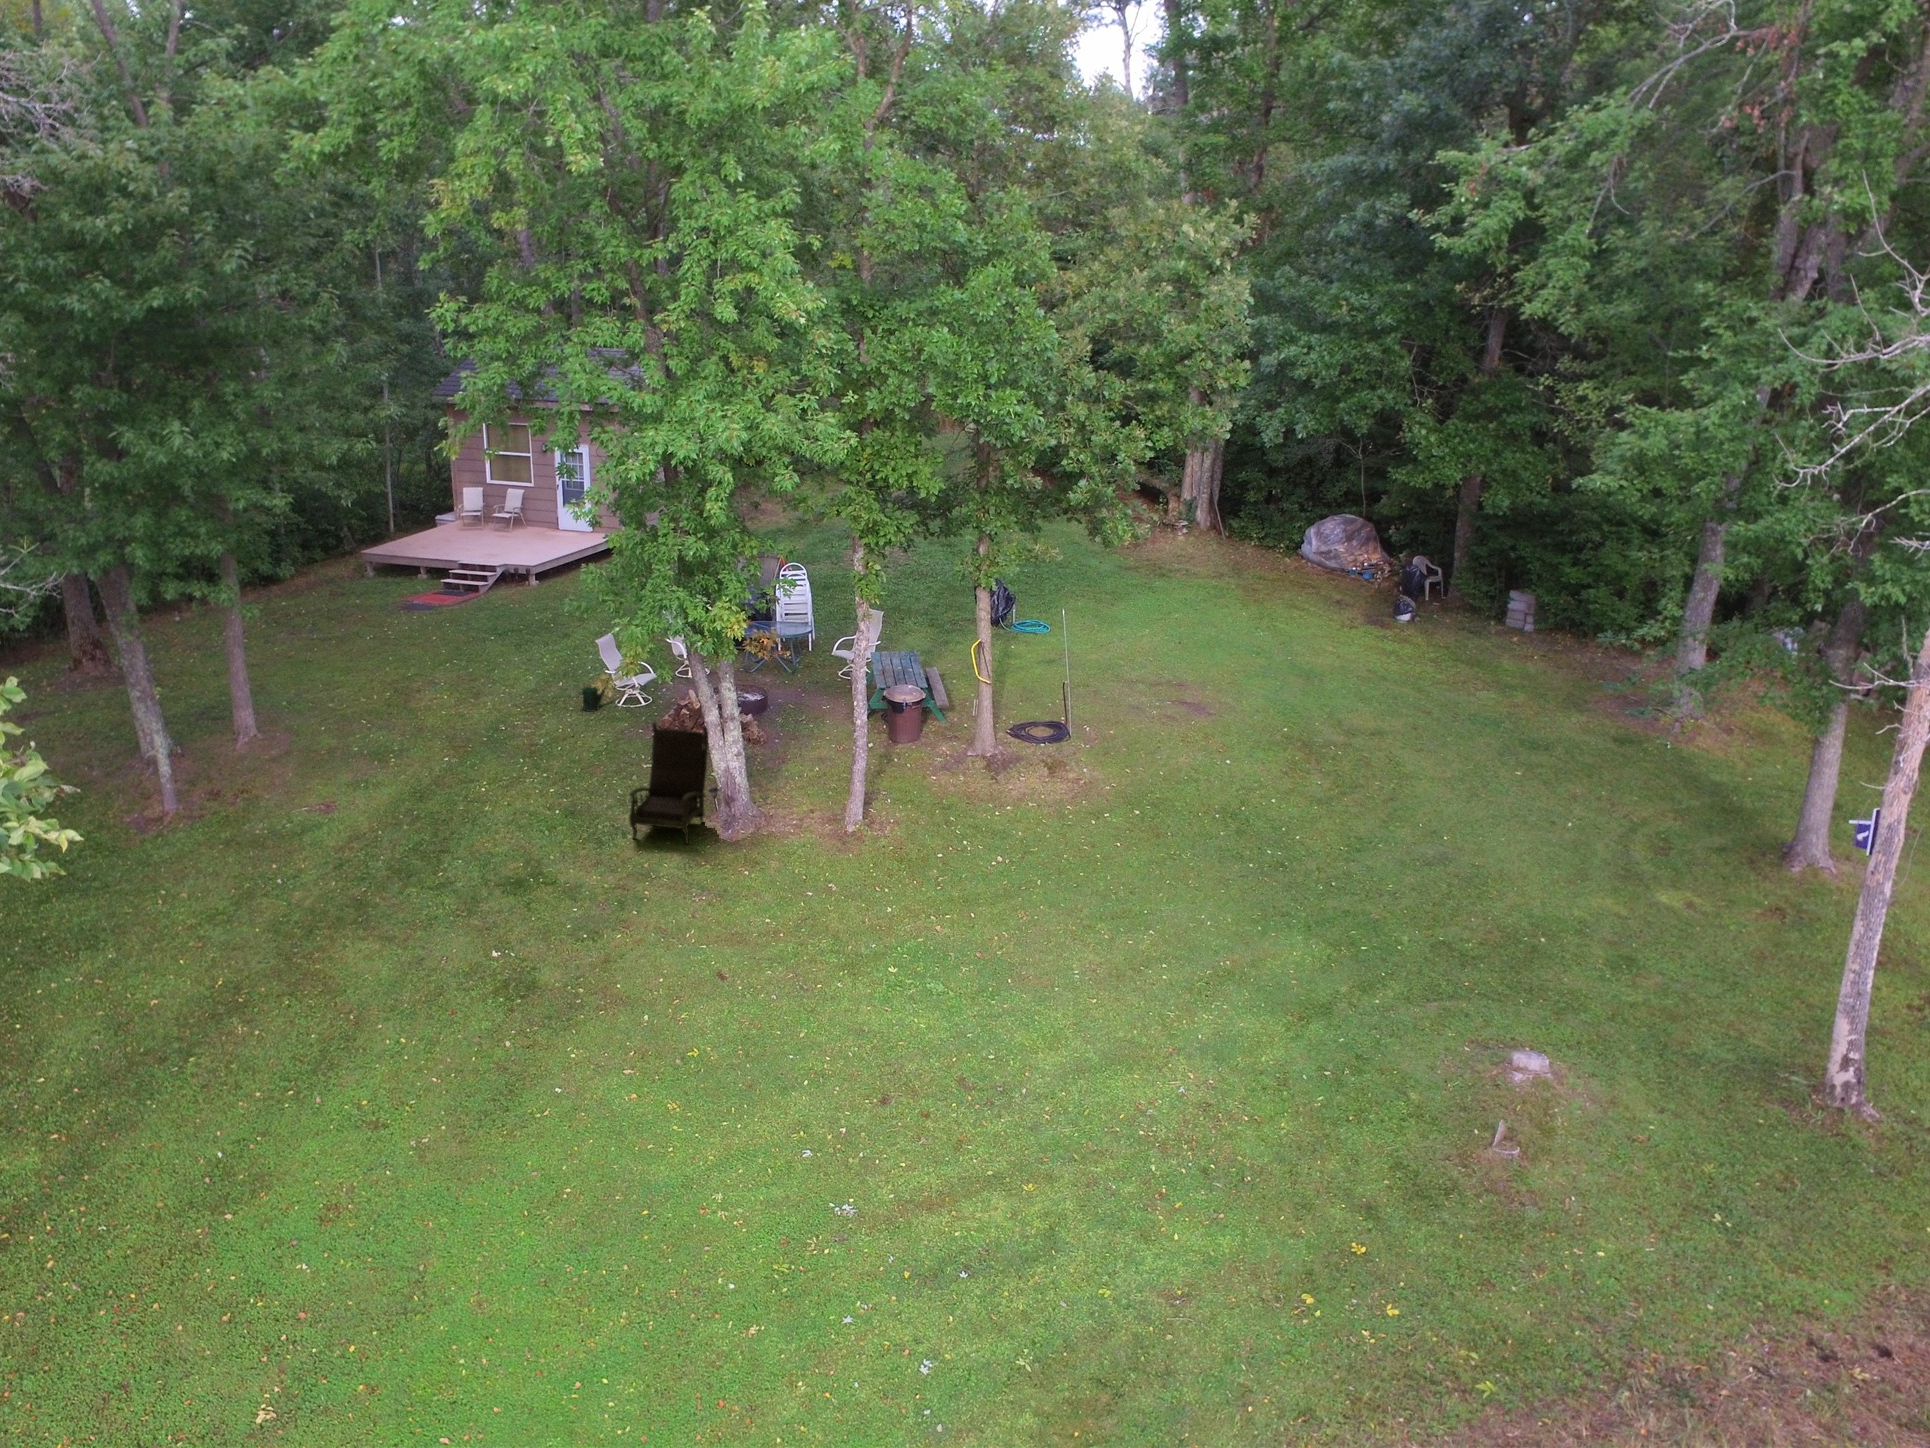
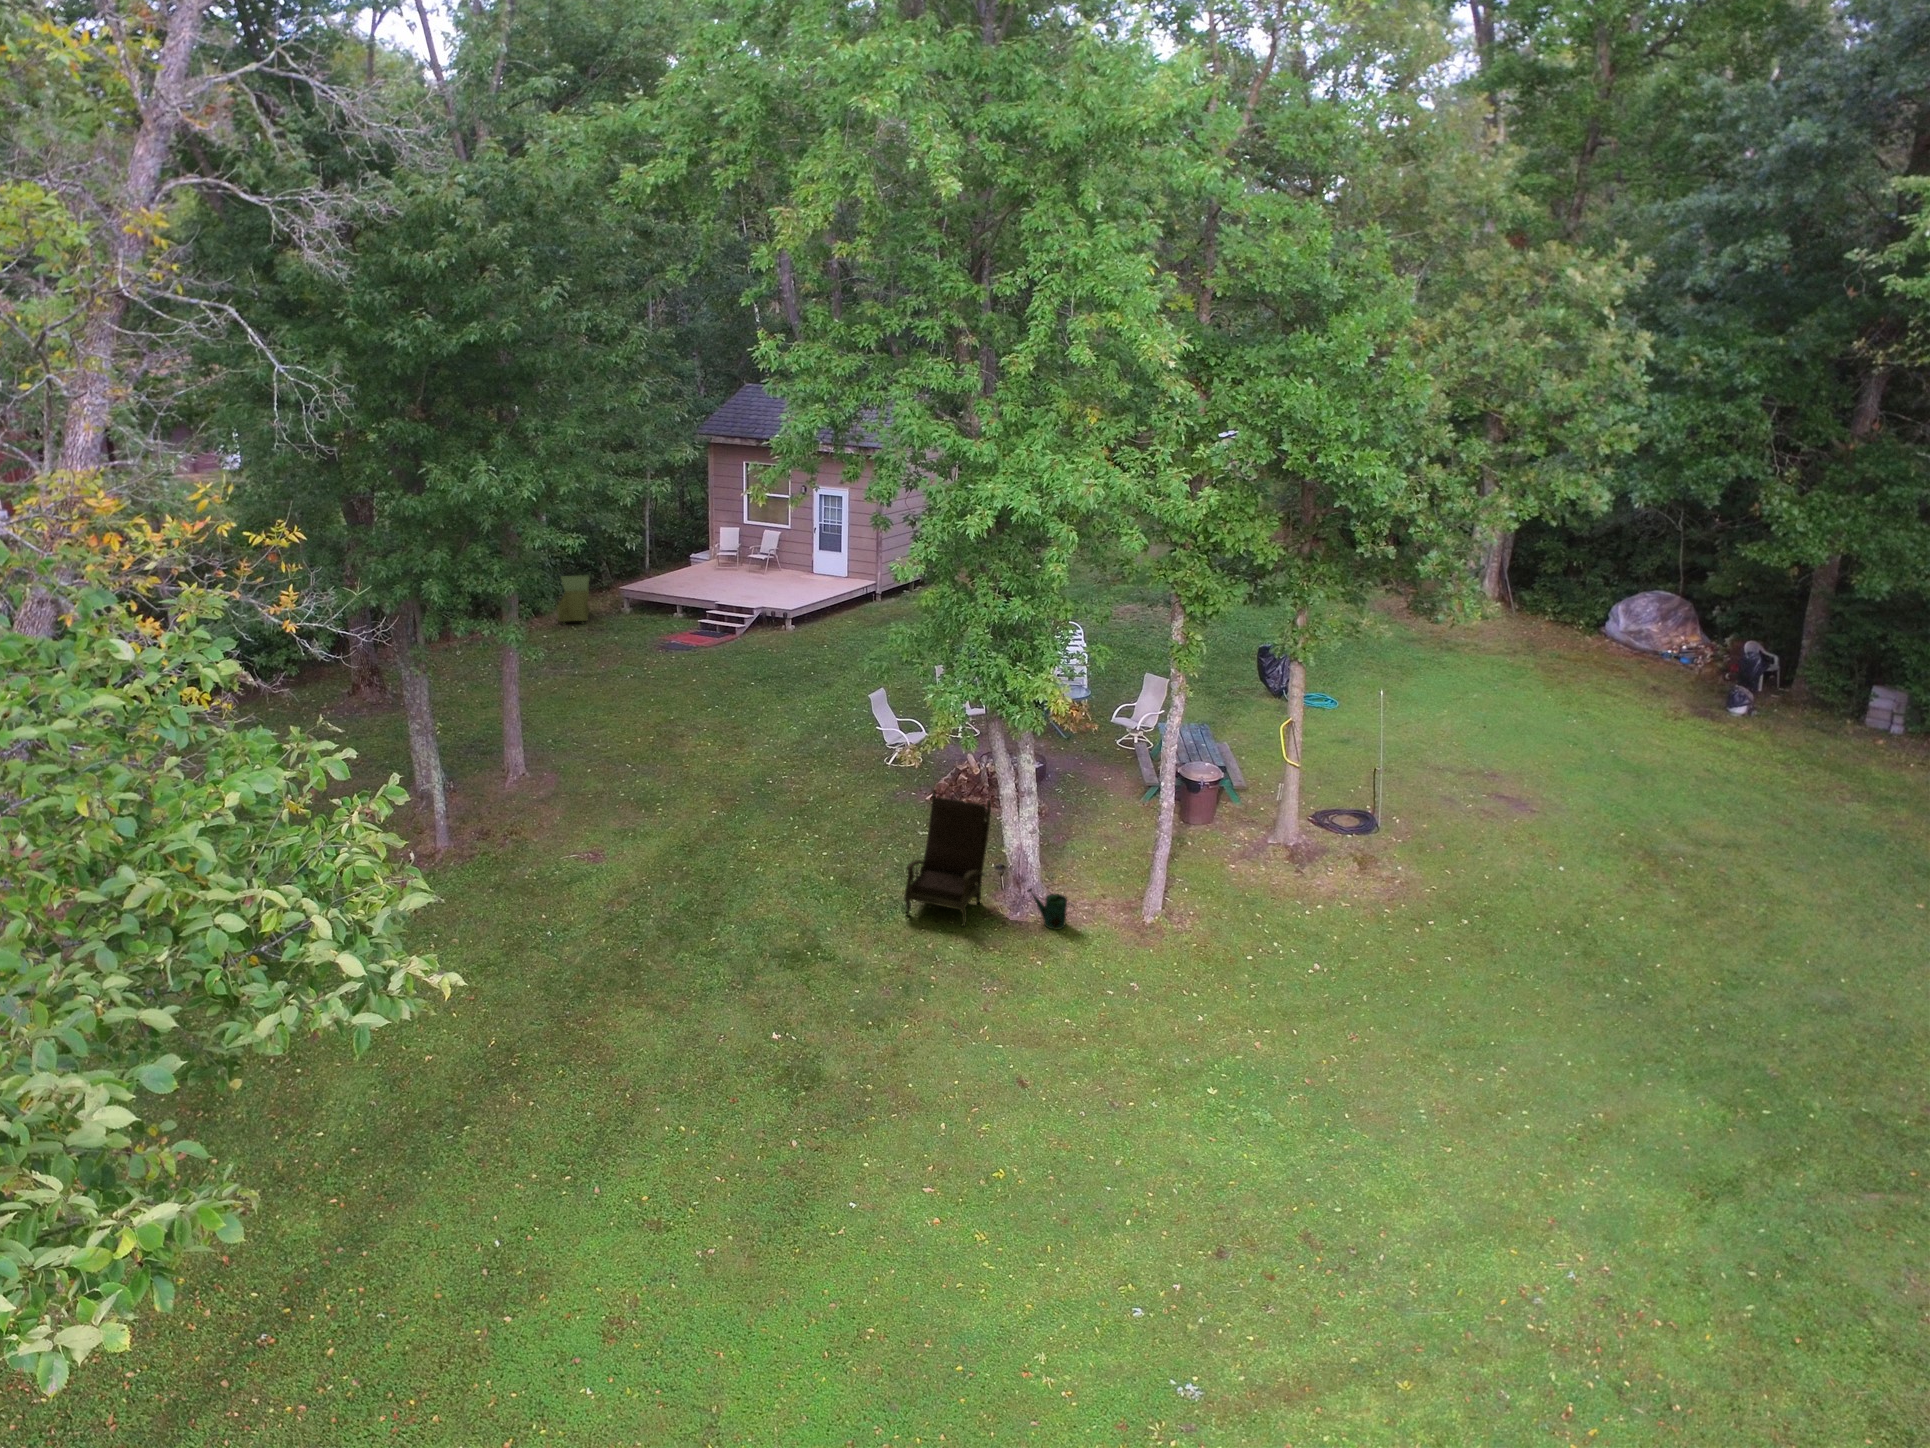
storage bench: none [288,541,328,592] -> present [557,576,589,623]
watering can: present [582,682,609,712] -> present [1028,888,1070,930]

